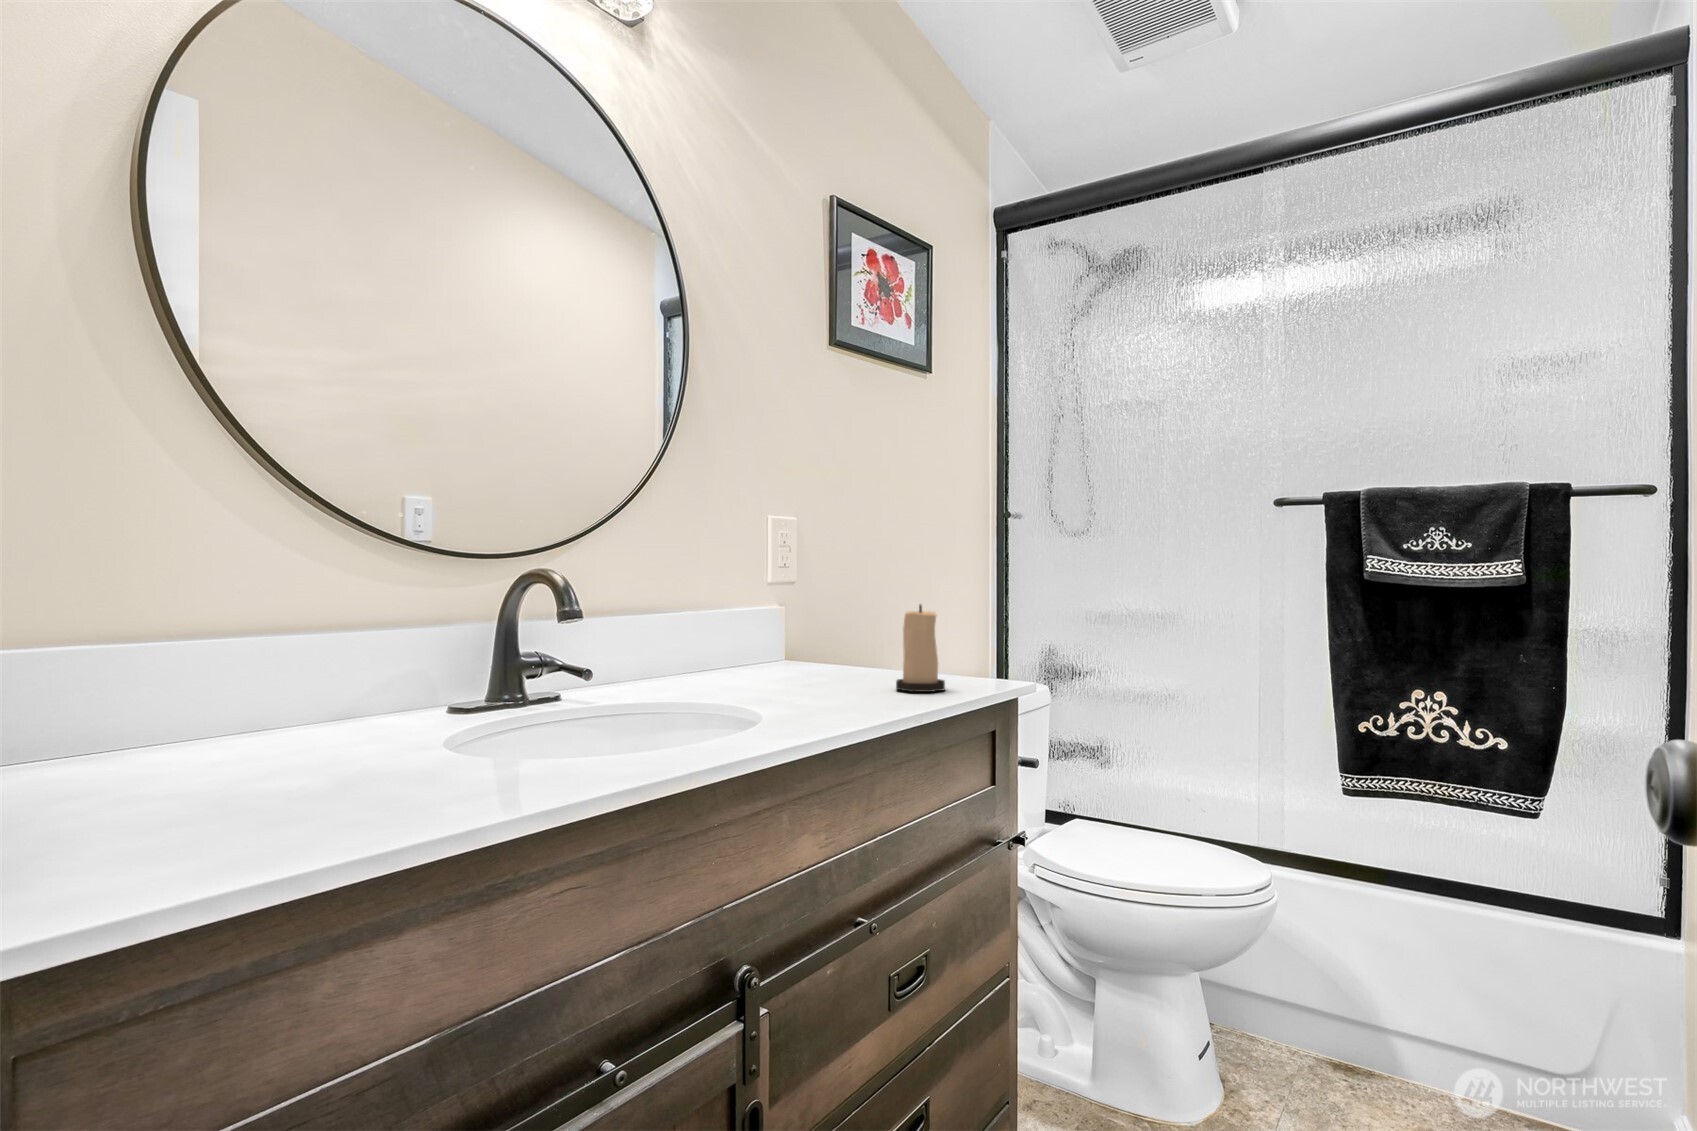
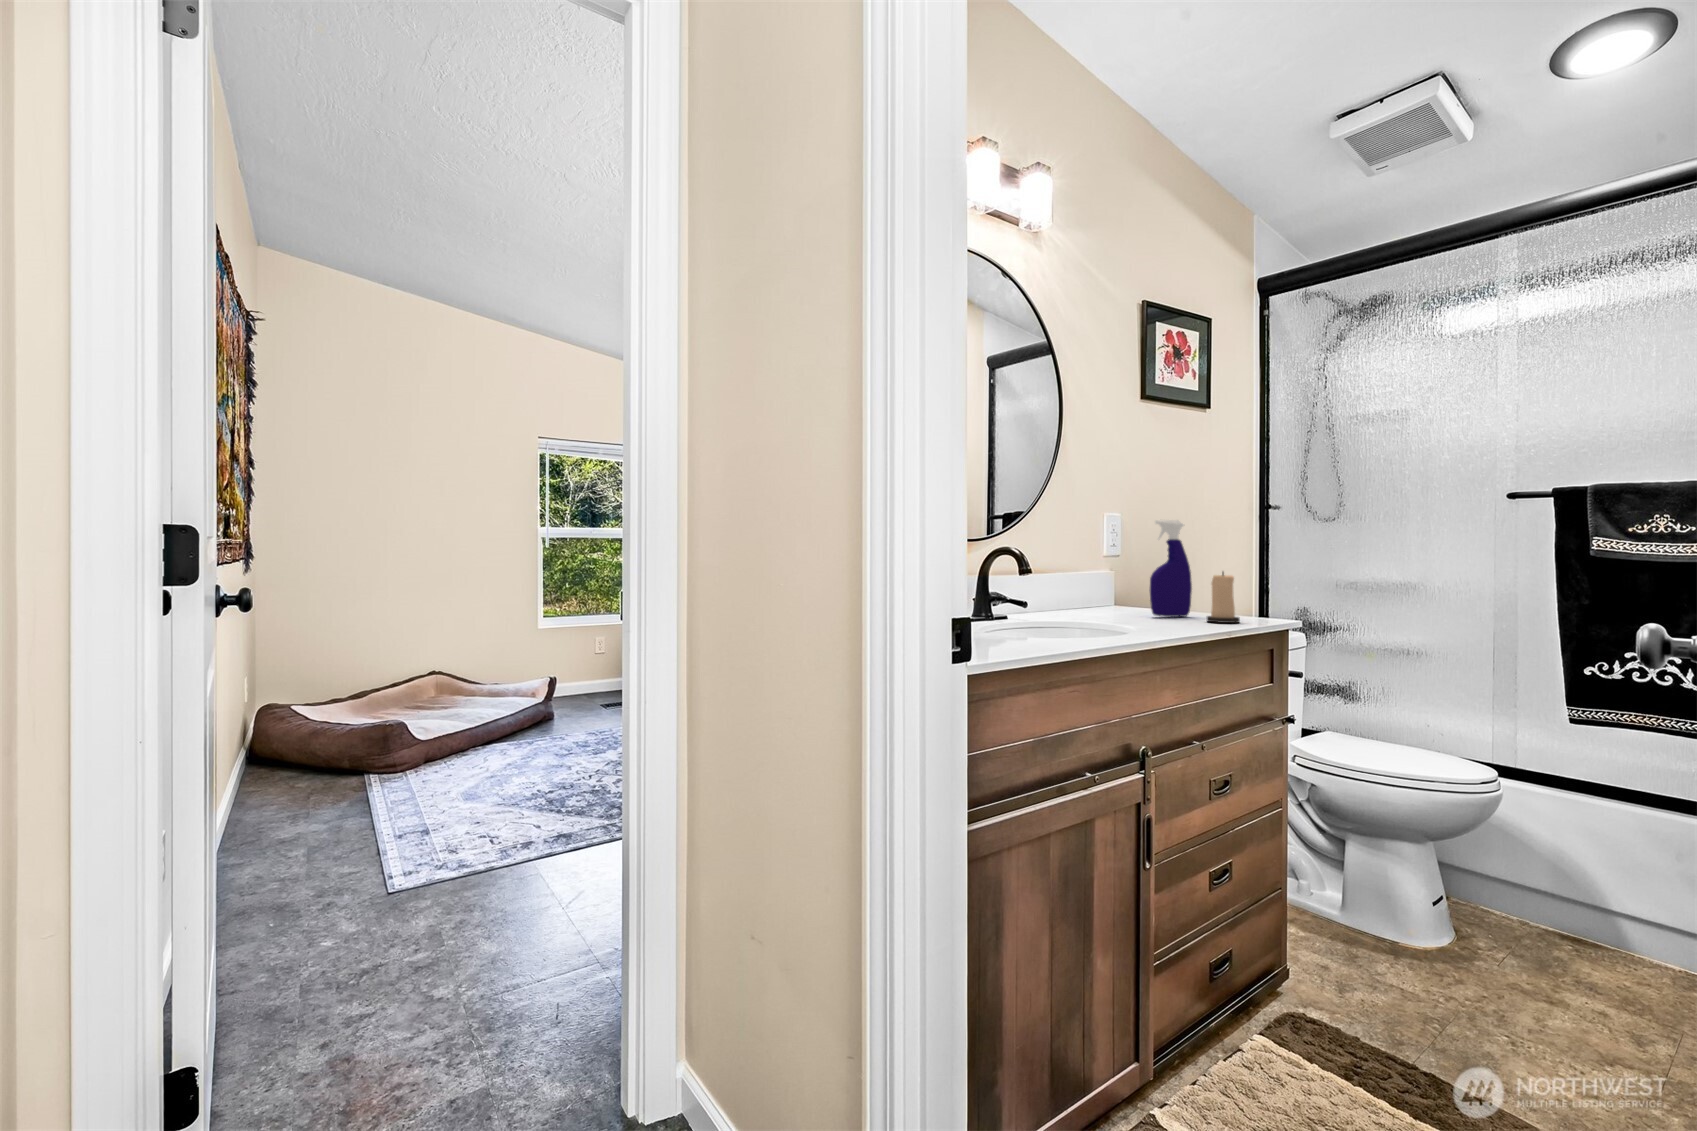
spray bottle: none [816,520,882,679] -> present [1150,520,1192,617]

